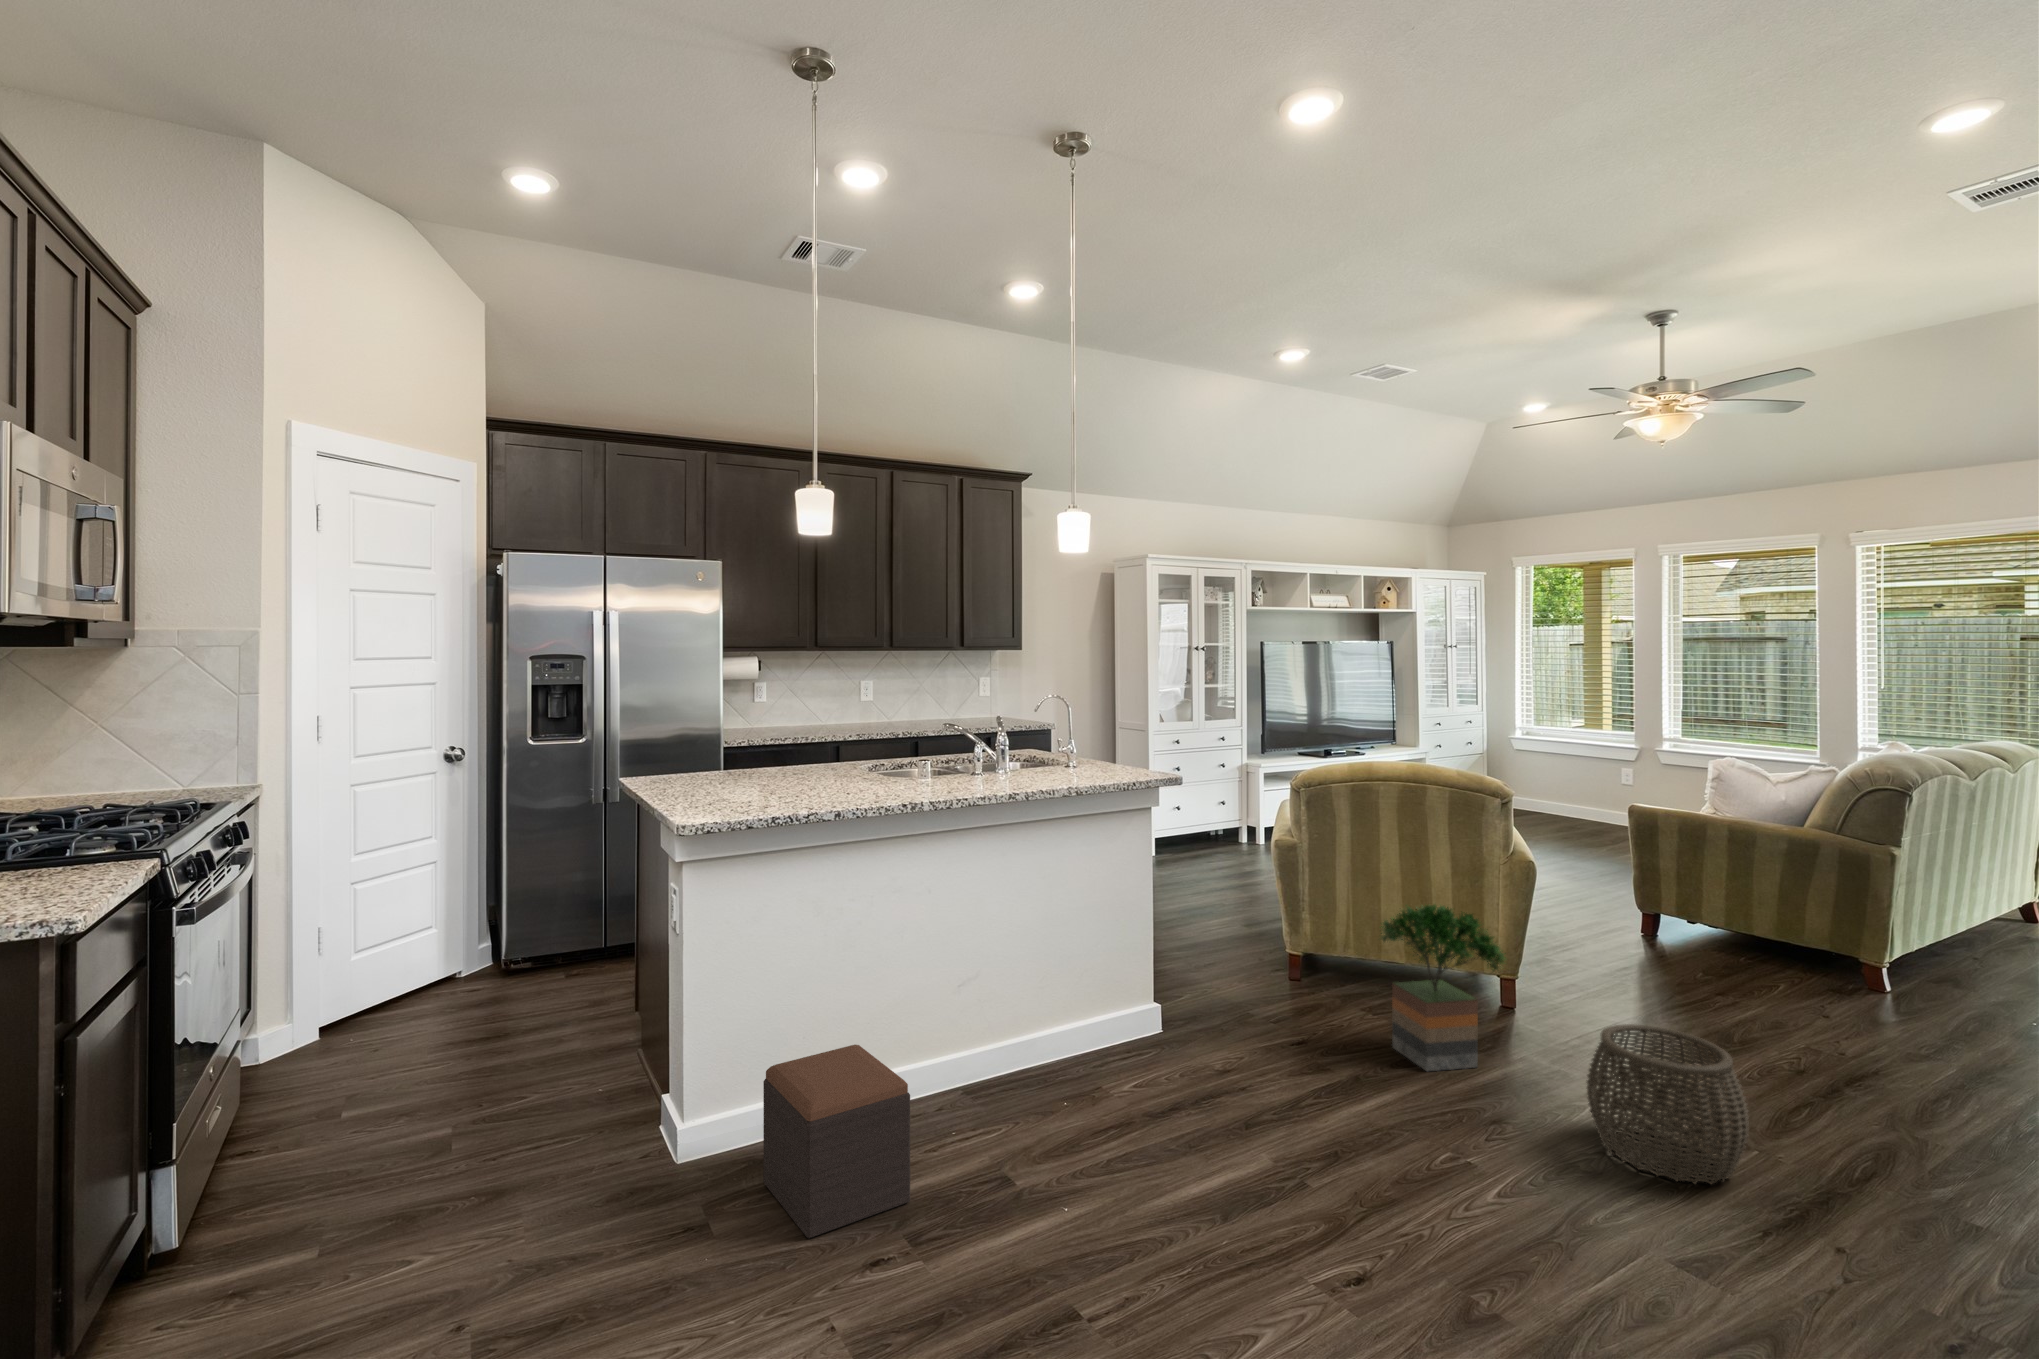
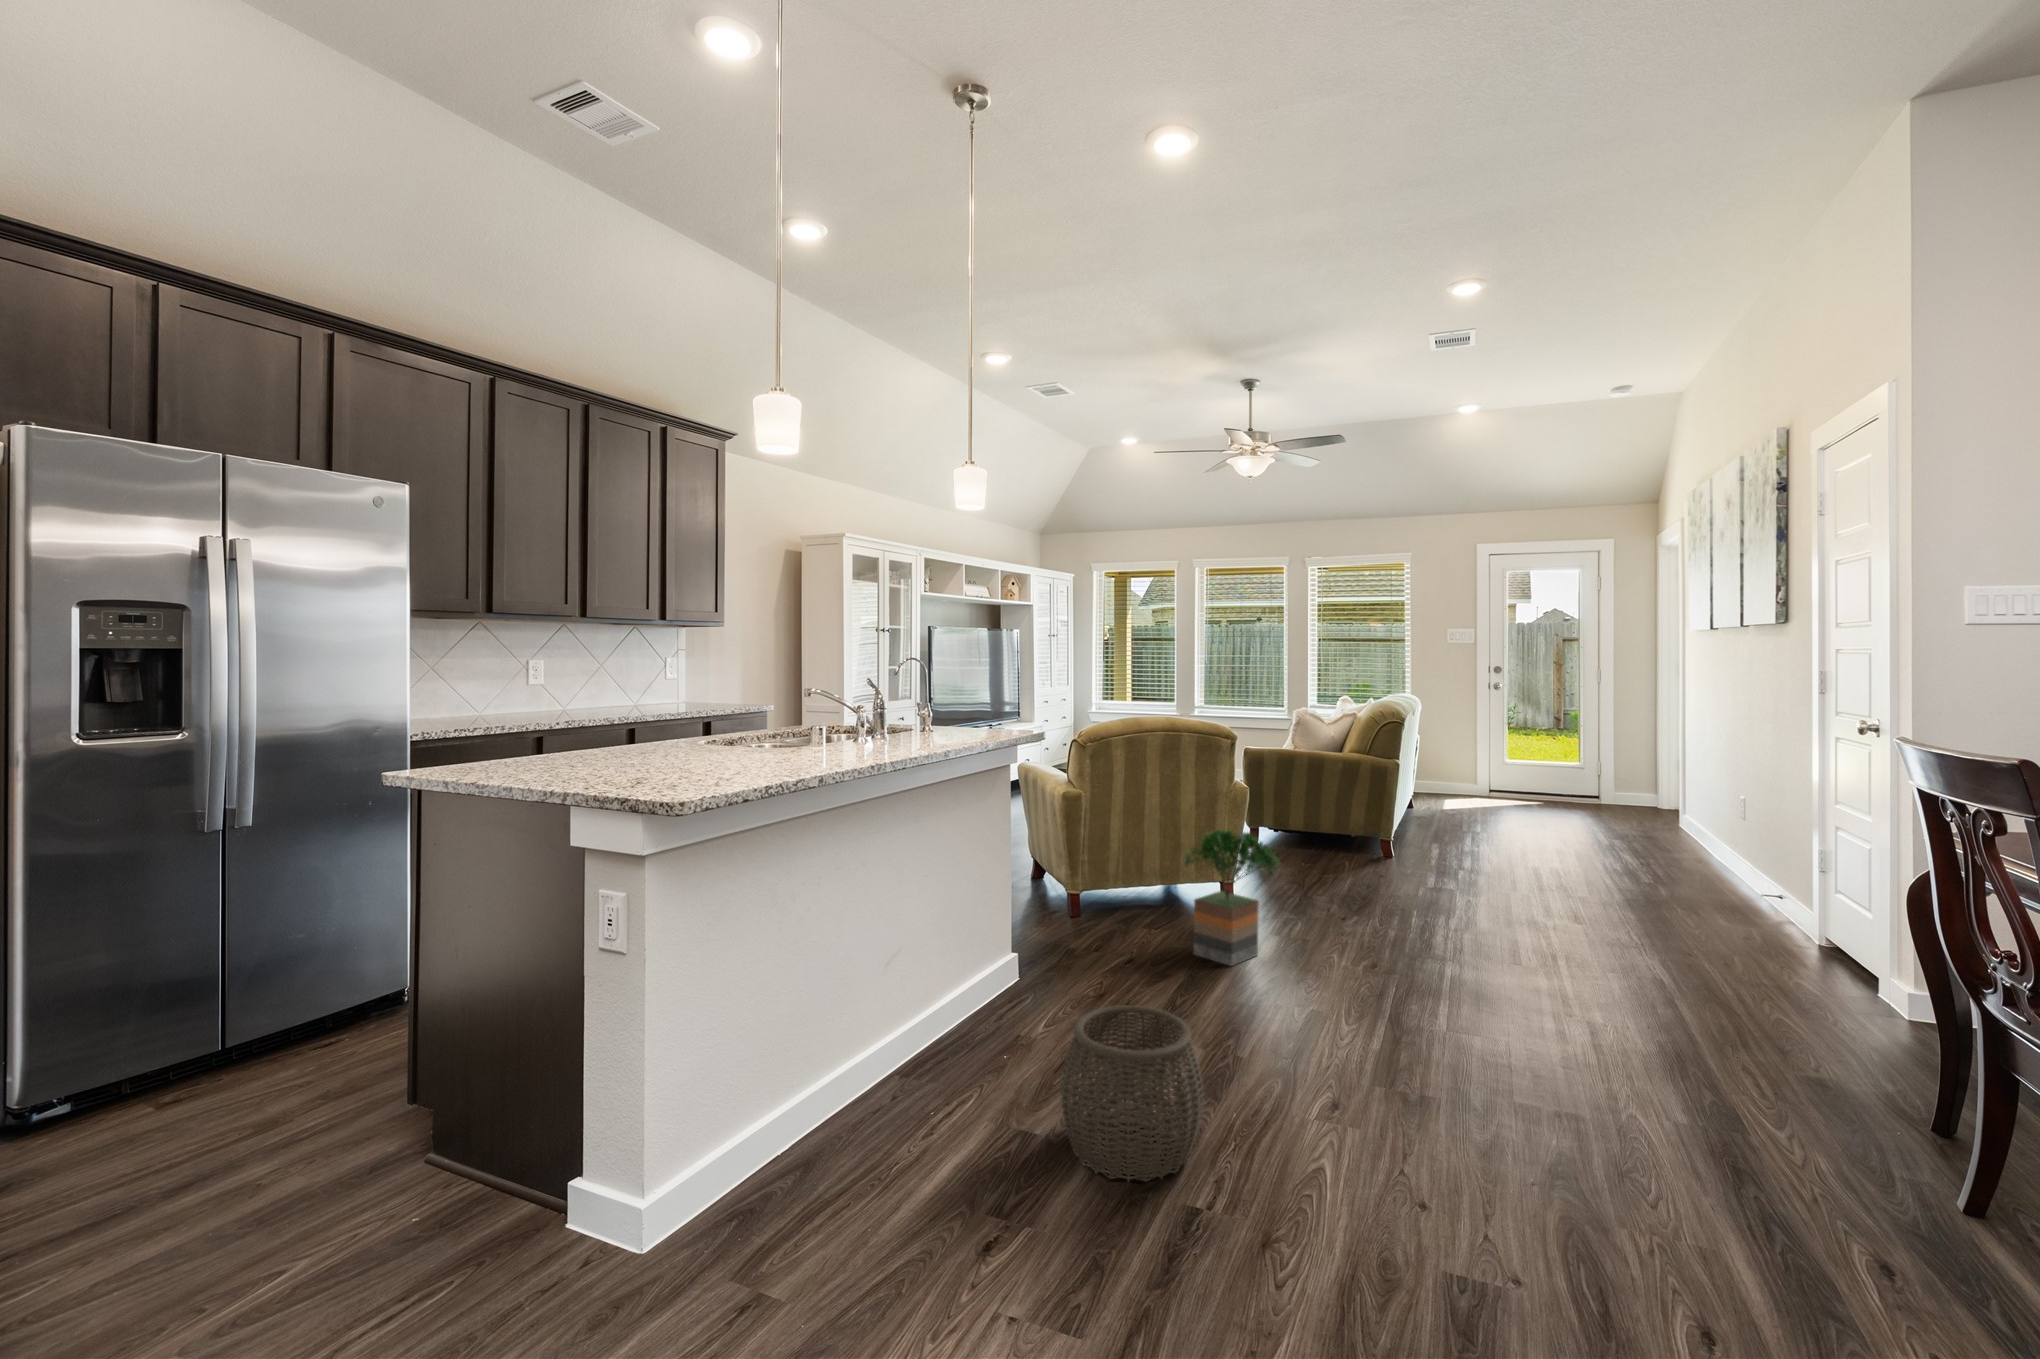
woven basket: present [1587,1024,1749,1184] -> present [1060,1005,1204,1182]
footstool: present [763,1045,910,1238] -> none [764,1055,952,1296]

